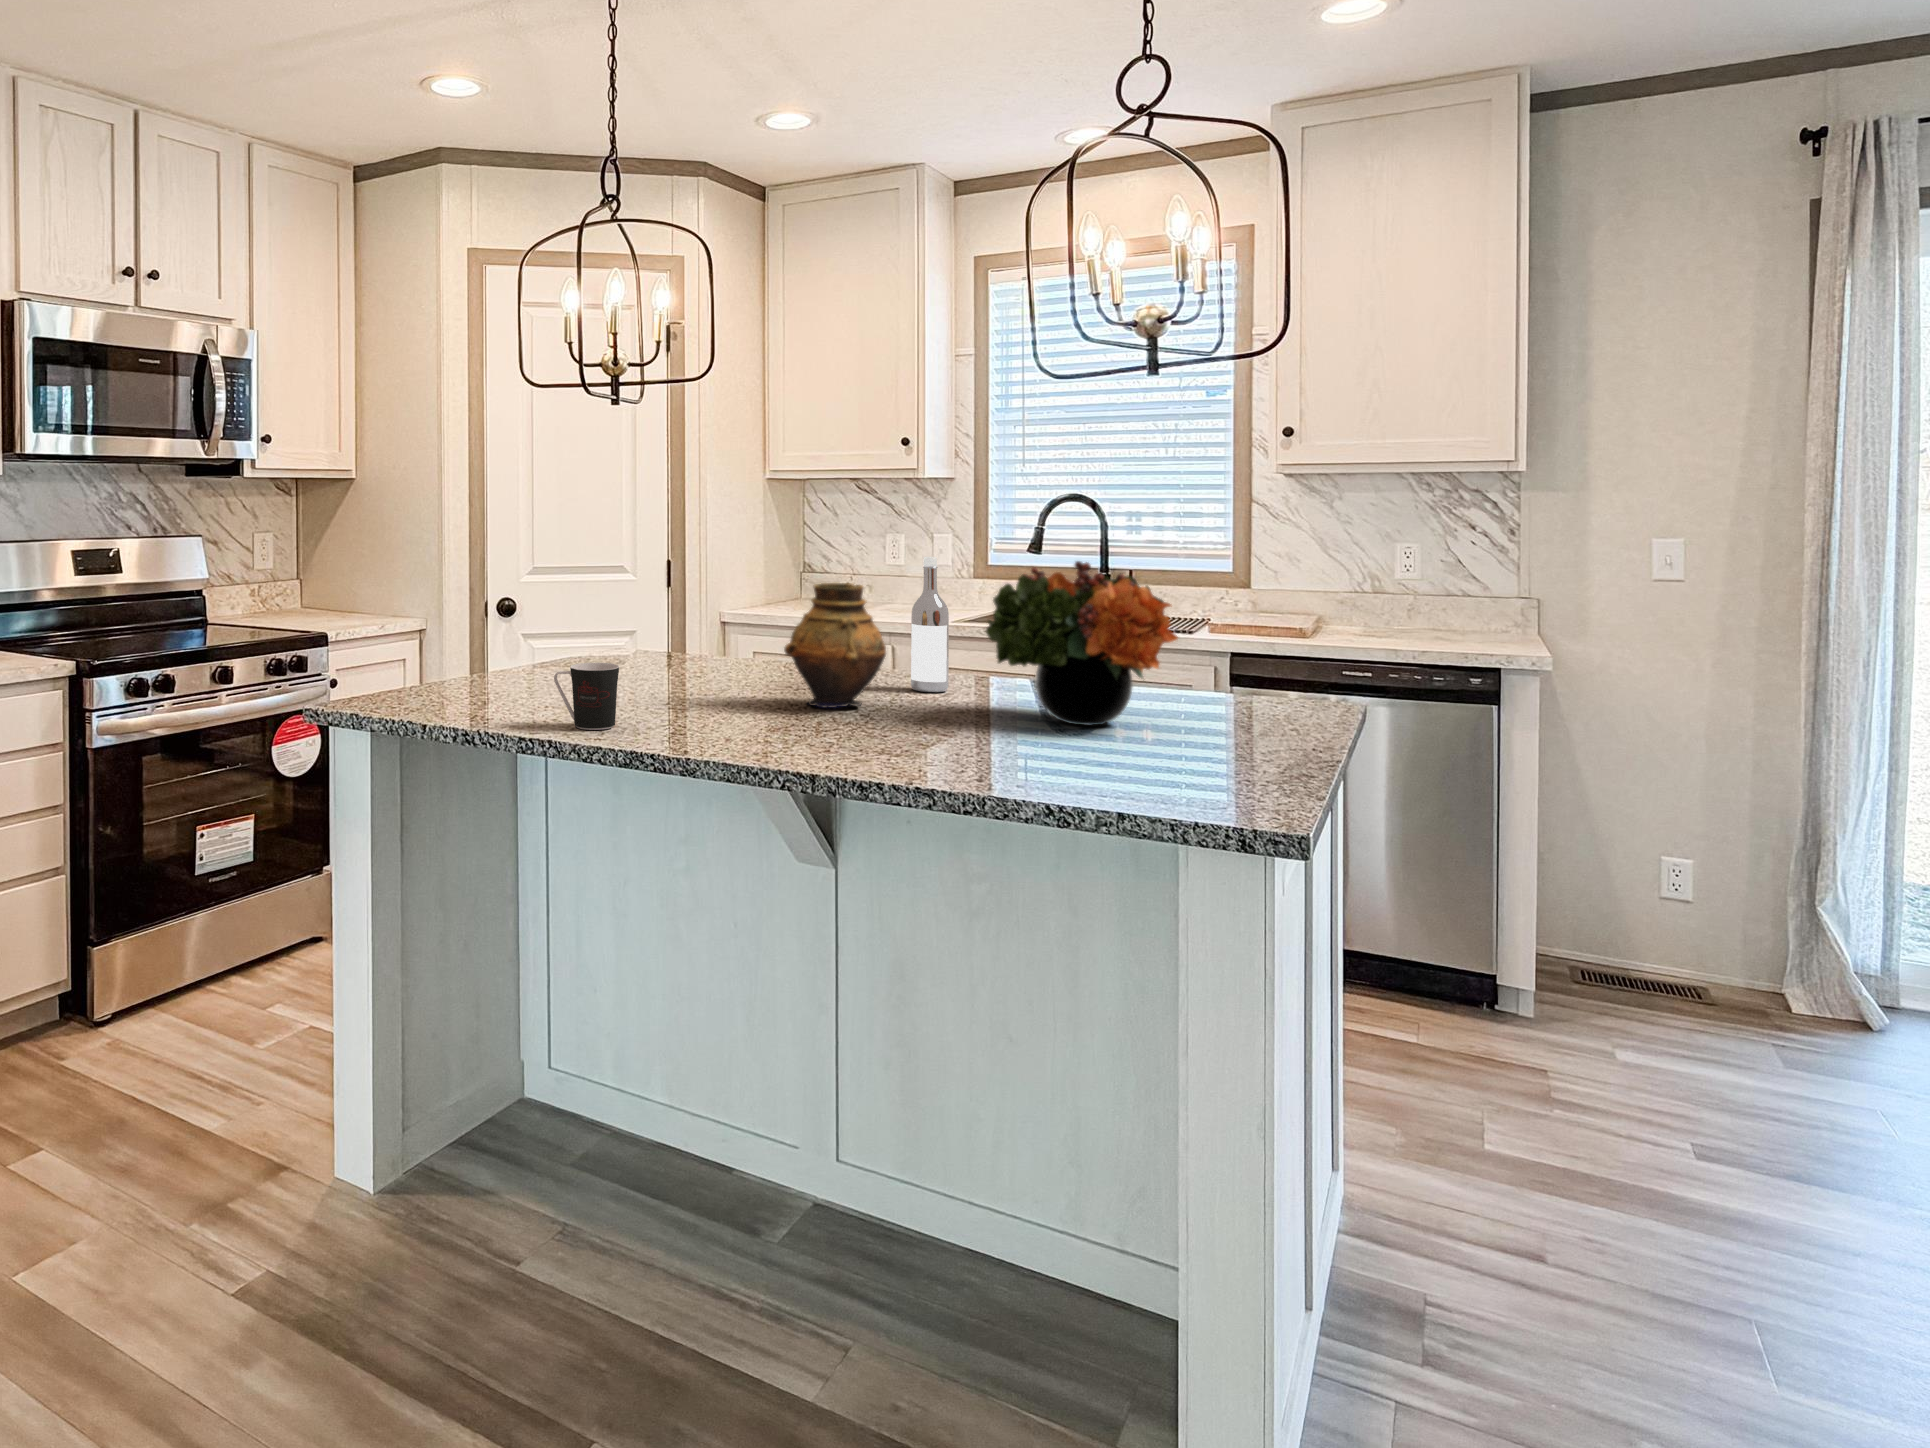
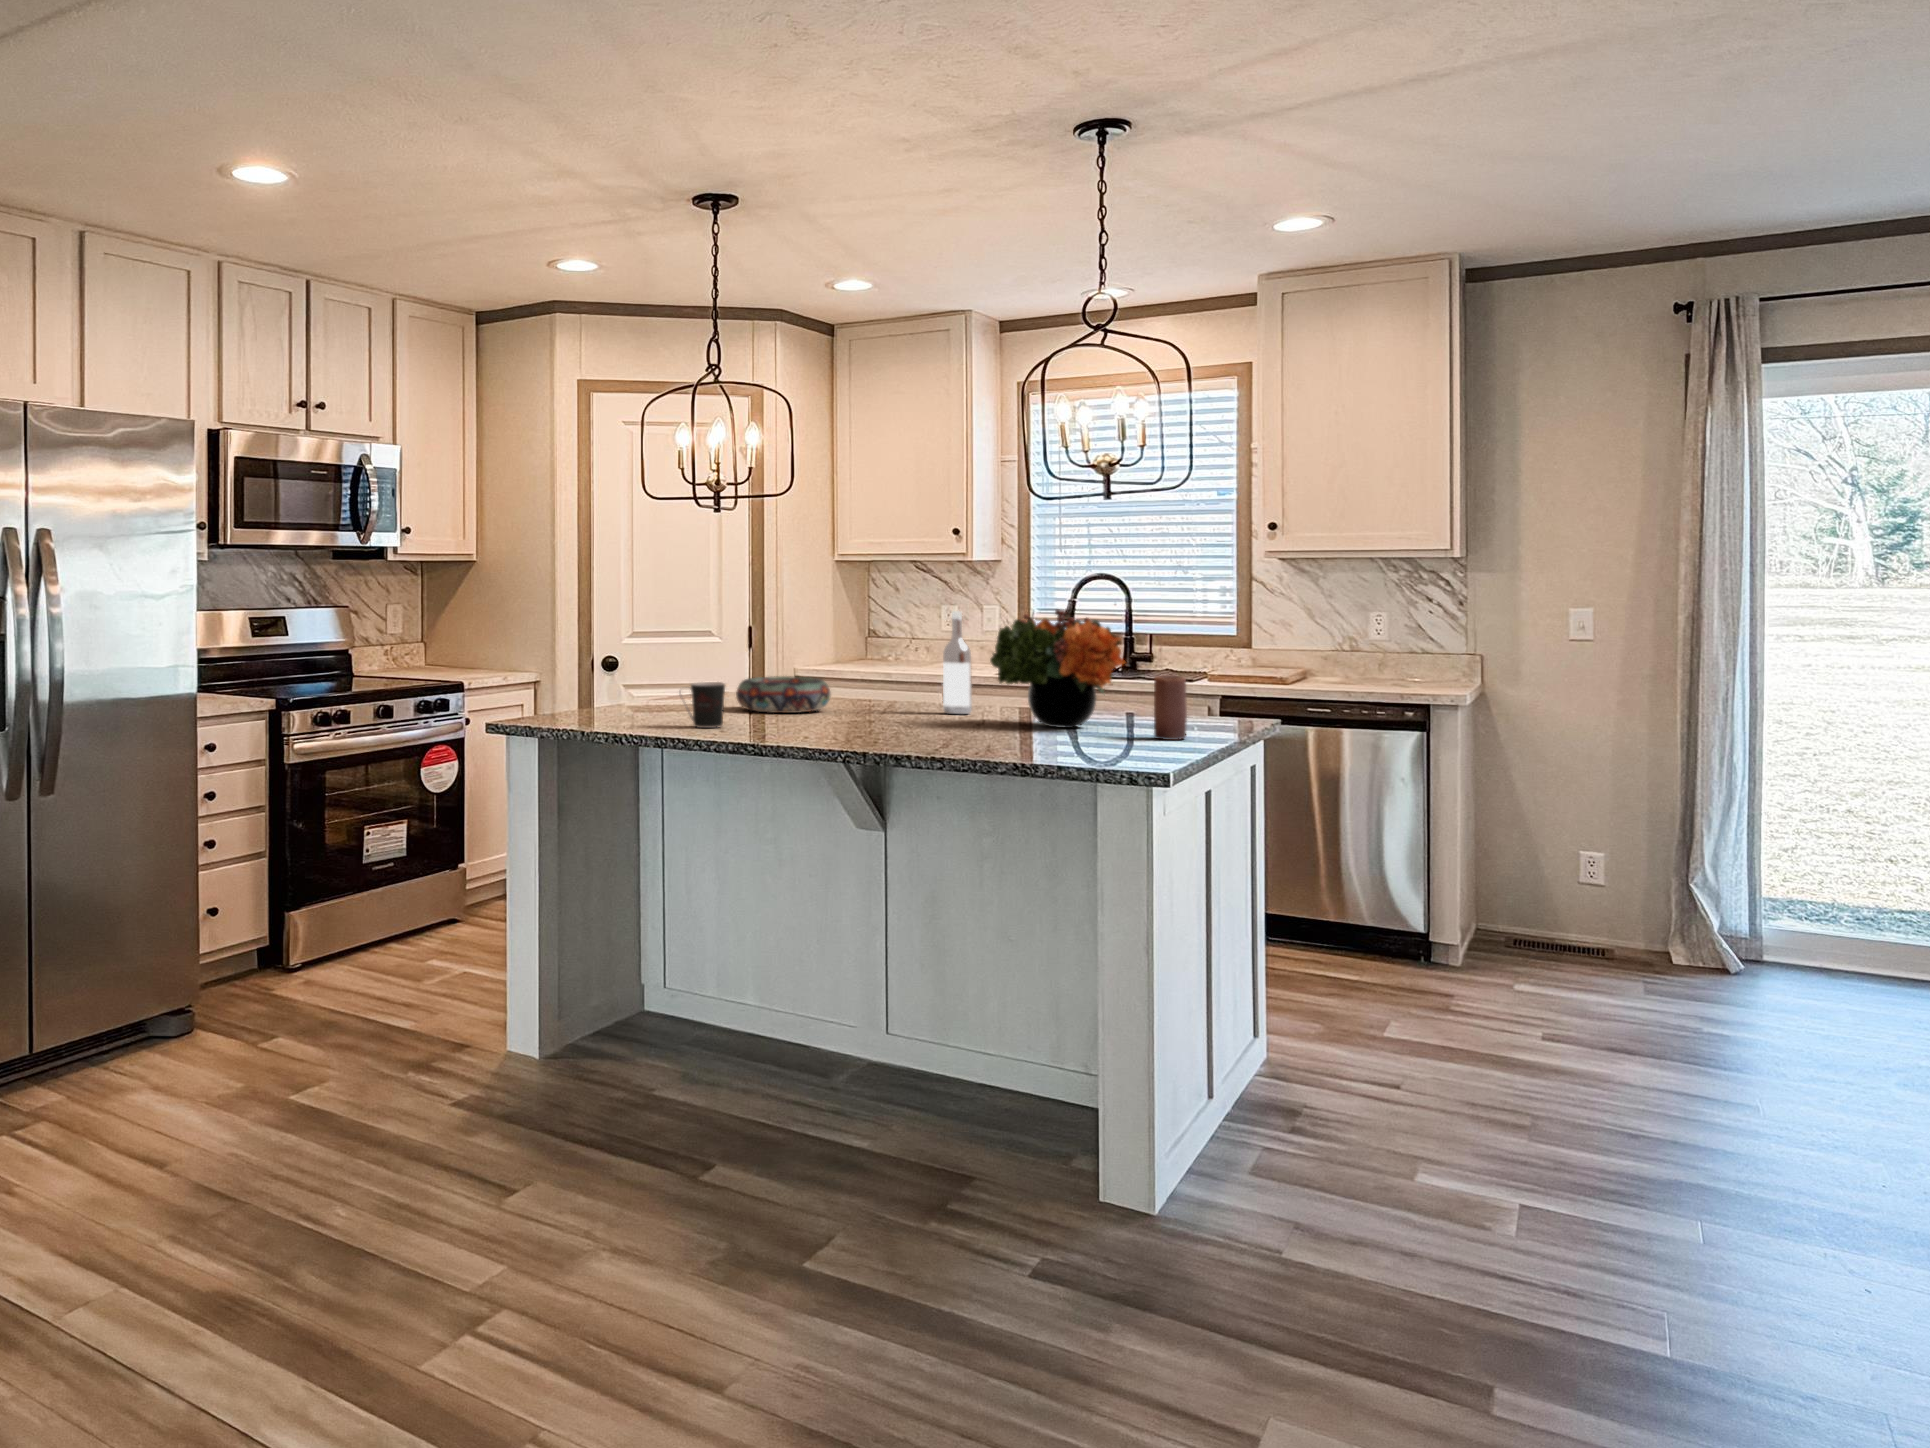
vase: present [784,583,886,708] -> none [844,628,921,720]
decorative bowl: none [642,637,764,690] -> present [736,676,831,713]
candle: none [1231,663,1282,758] -> present [1154,676,1187,740]

